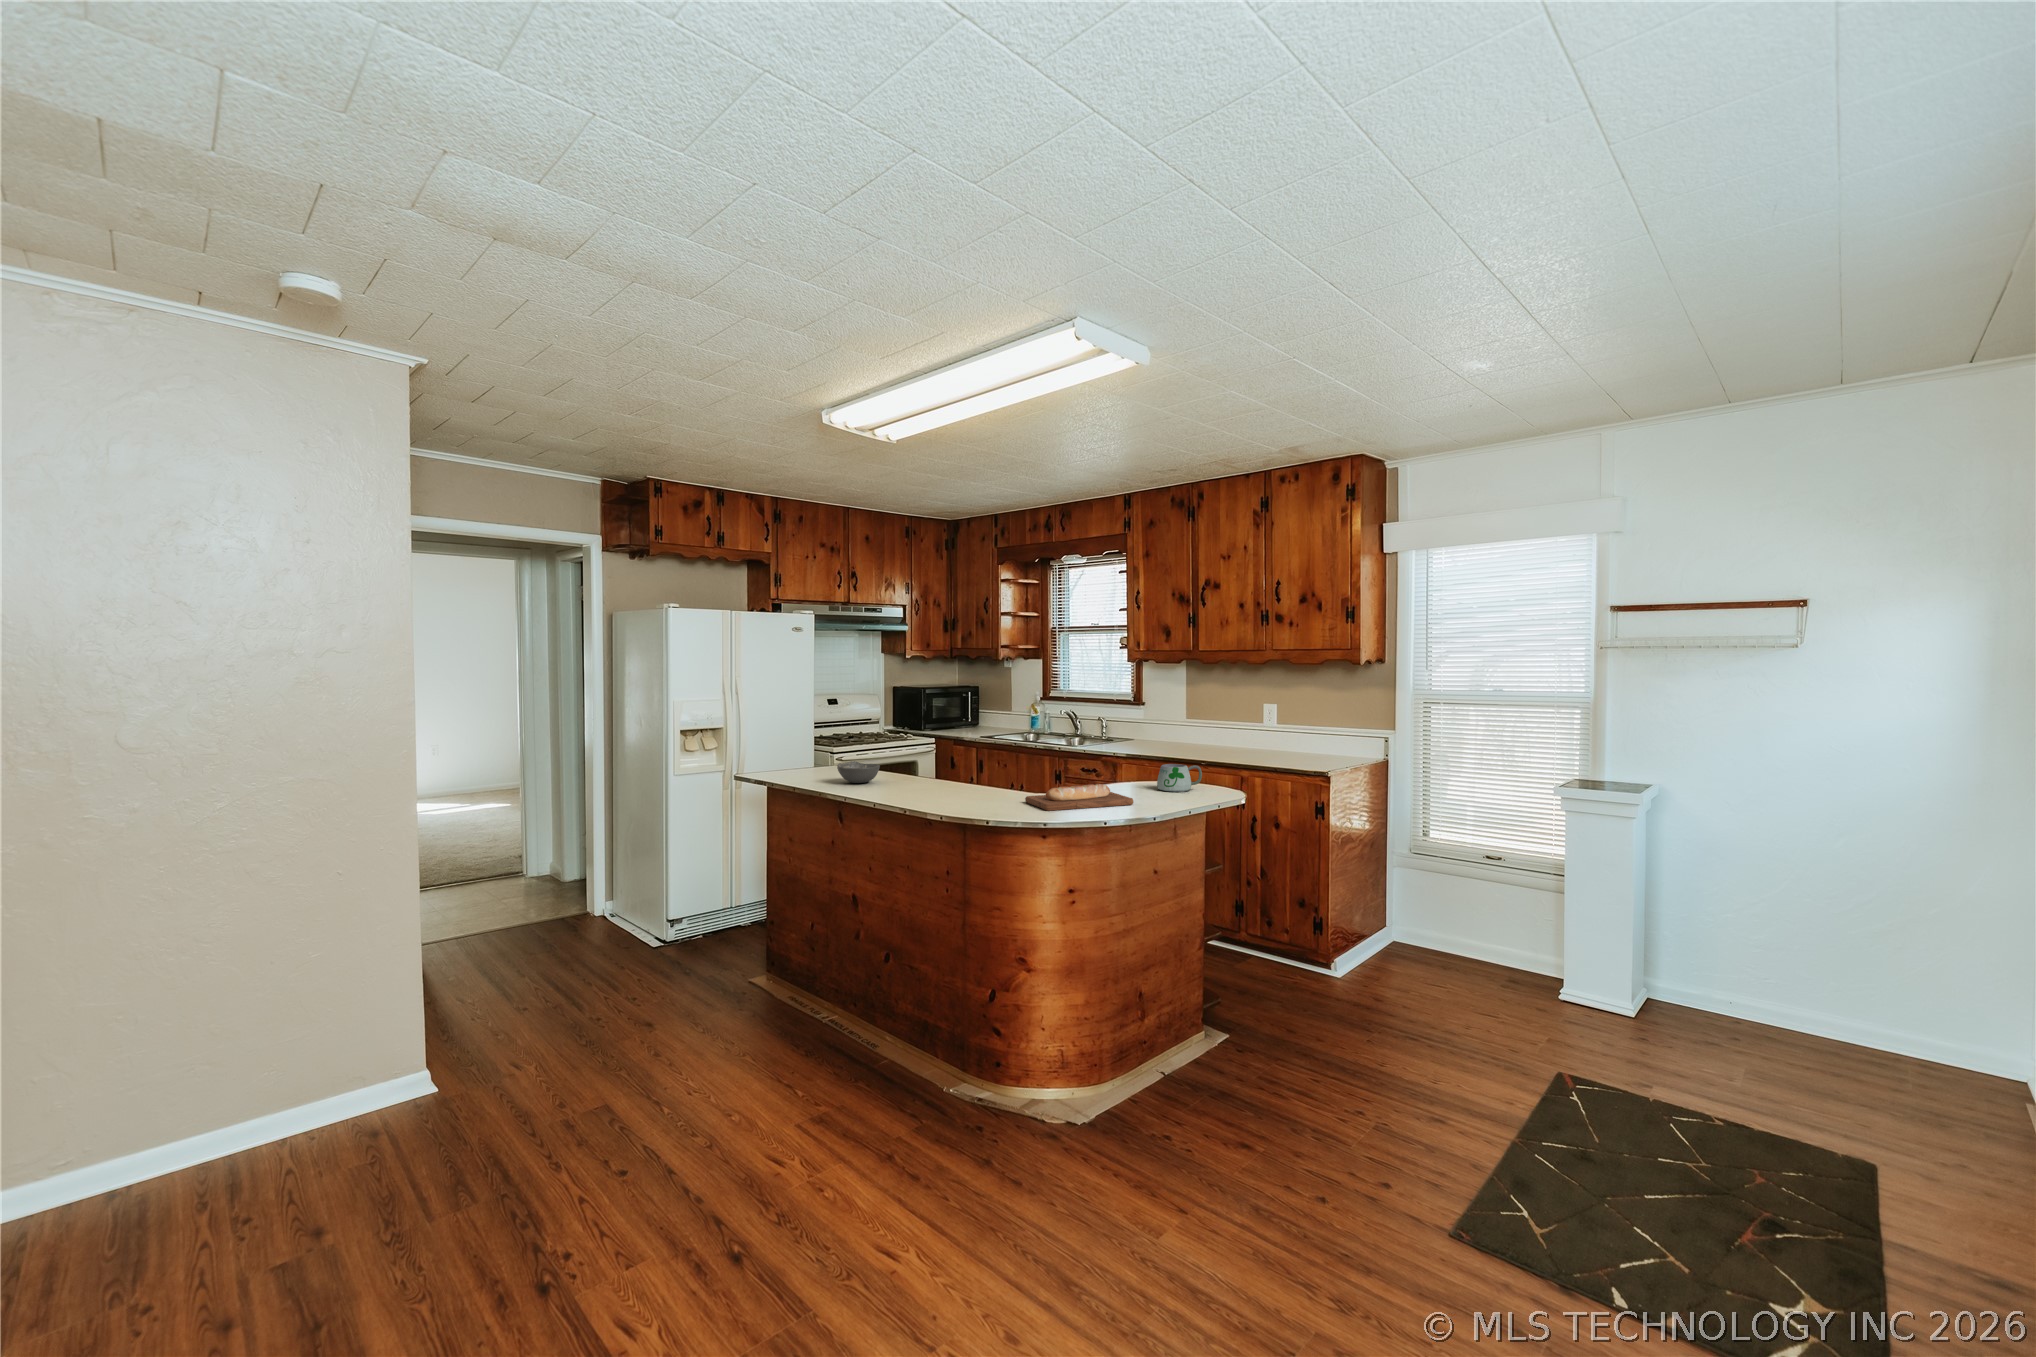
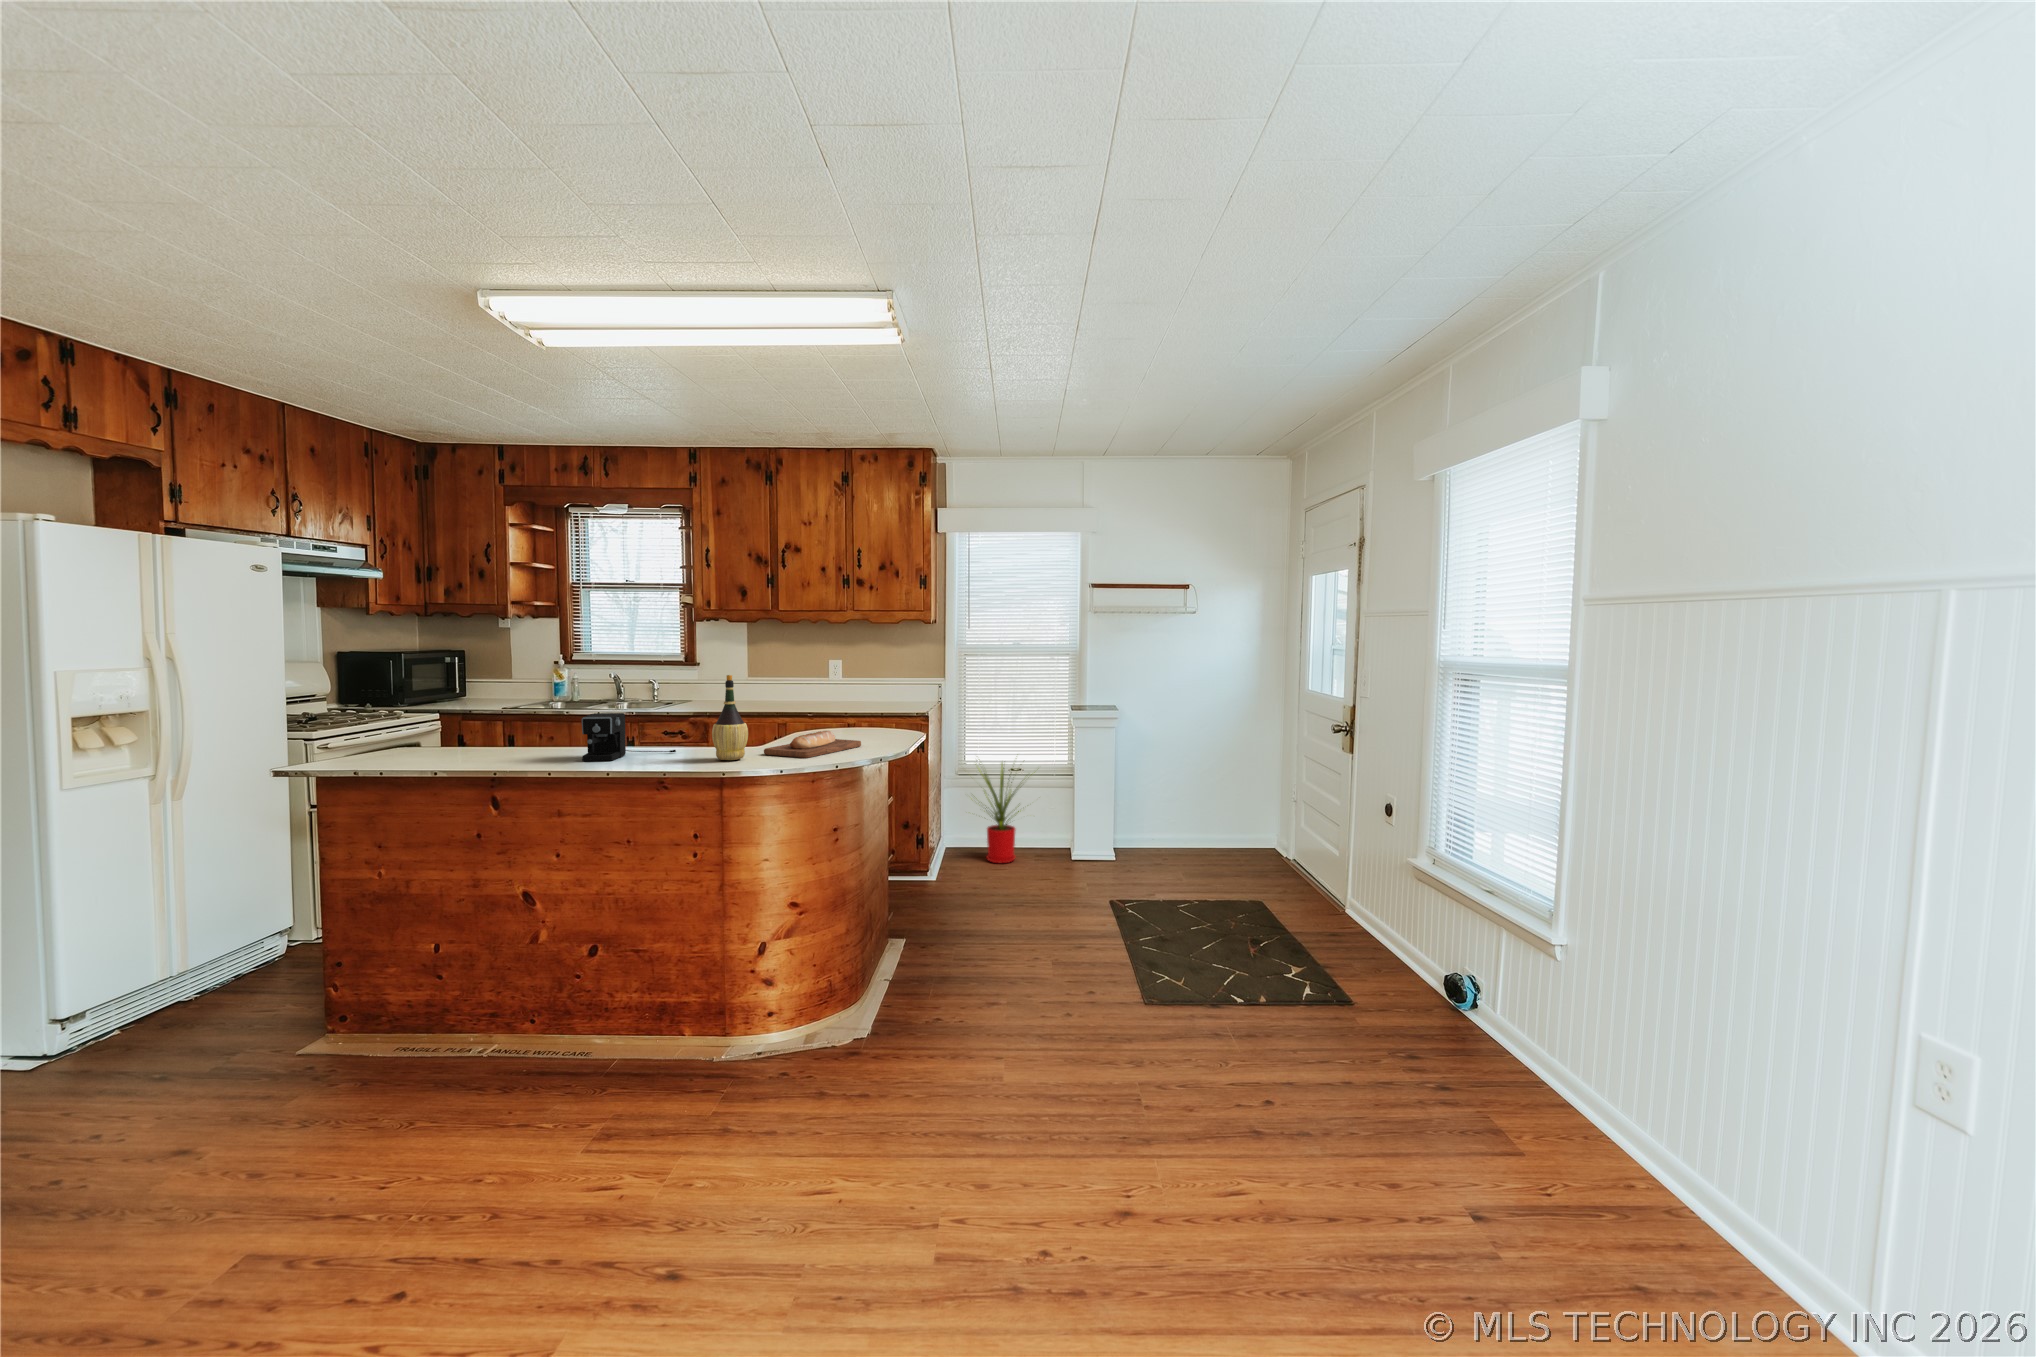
wine bottle: none [970,721,1003,804] -> present [712,675,748,760]
coffee maker: none [892,749,972,792] -> present [582,713,676,761]
bowl: present [837,761,880,783] -> none [475,735,535,760]
mug: present [1157,764,1202,793] -> none [841,710,879,735]
house plant: none [1395,830,1515,980] -> present [979,764,1032,863]

